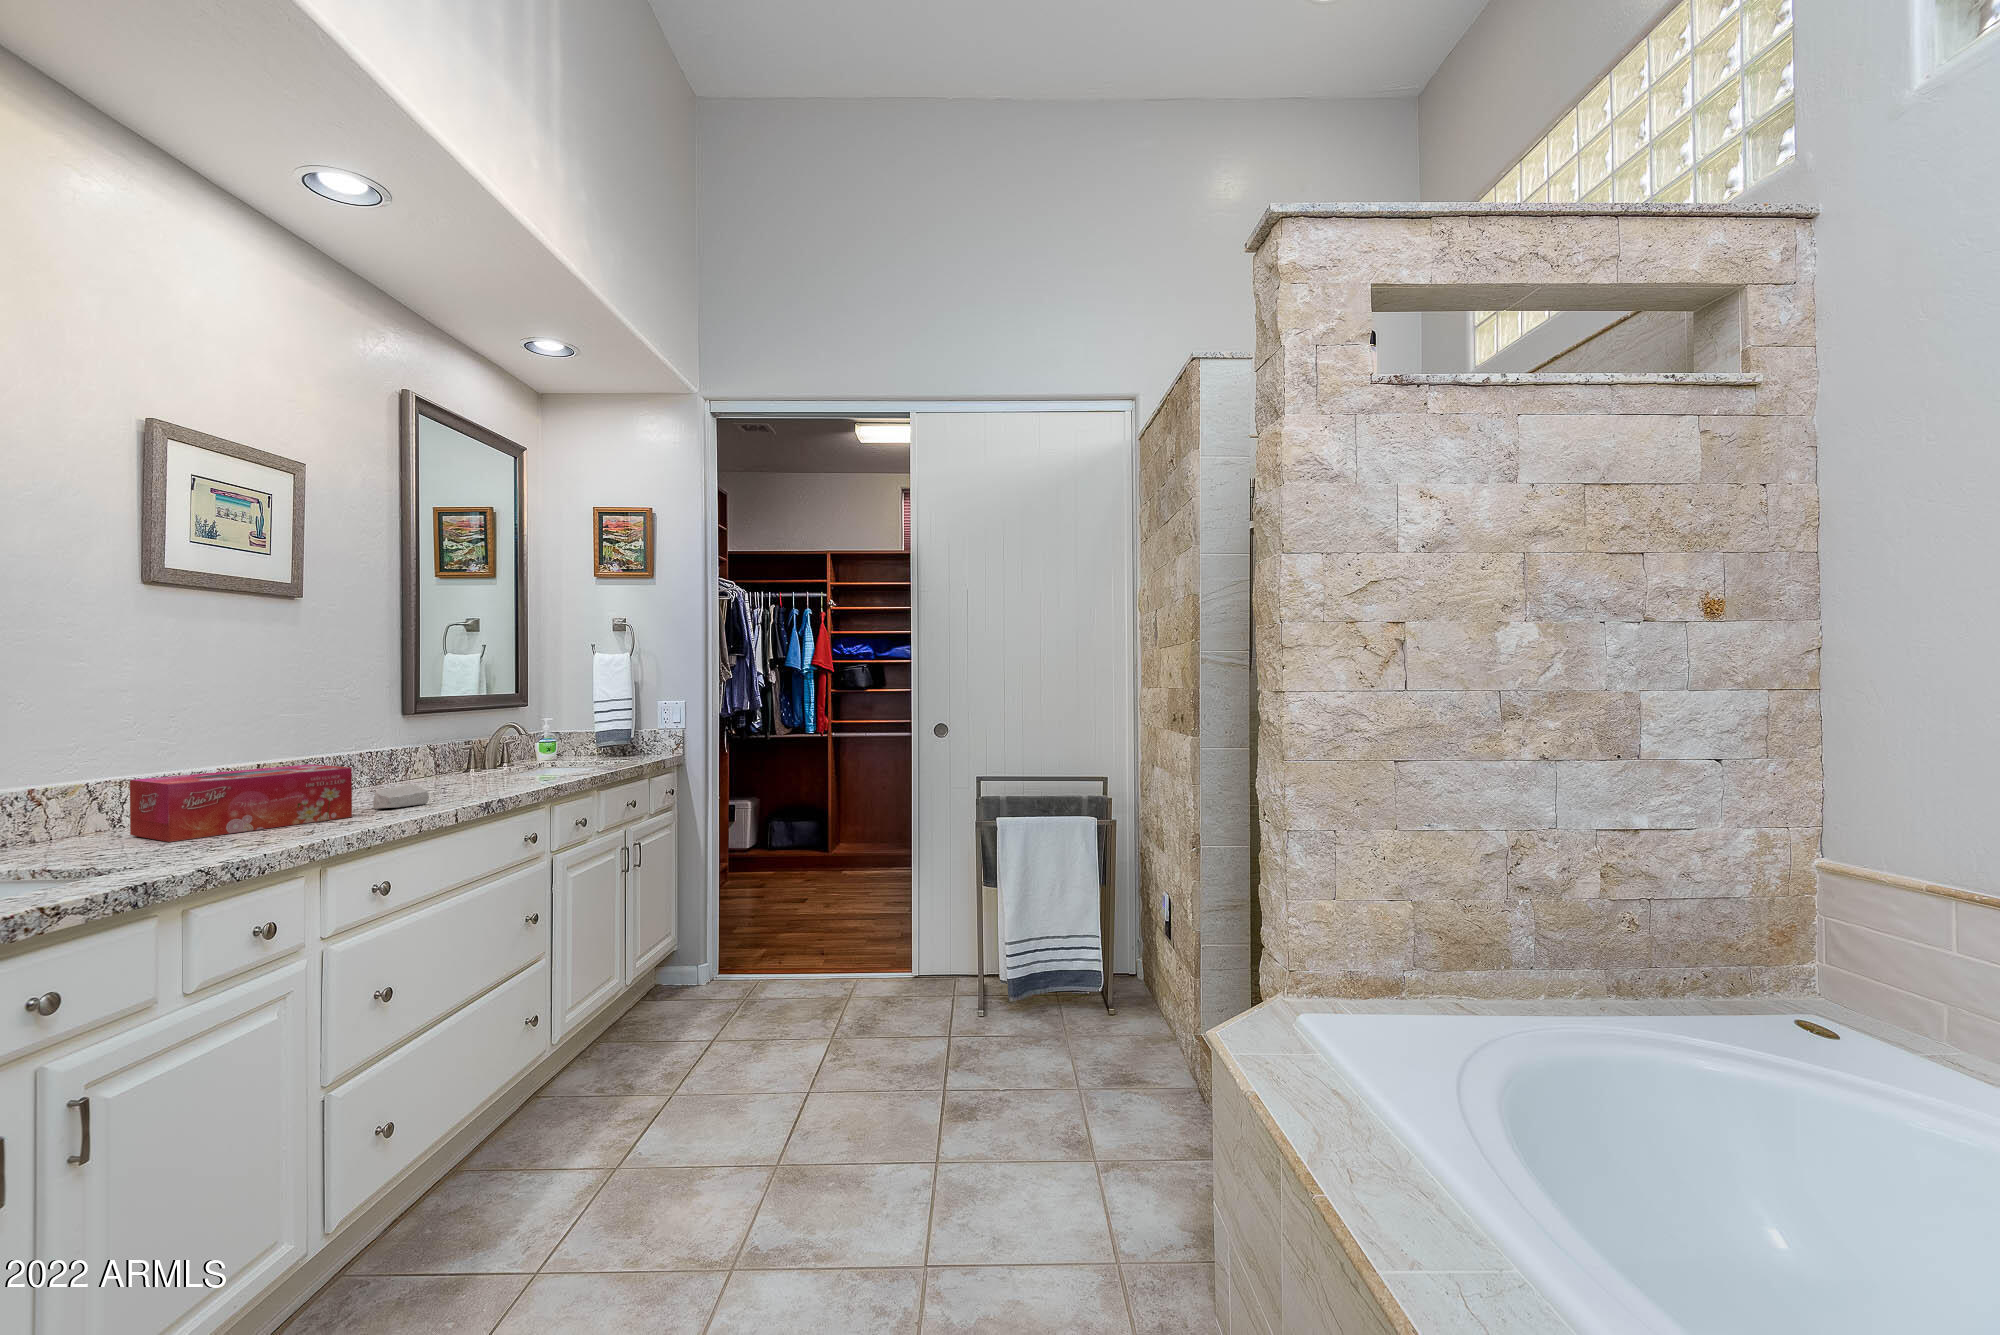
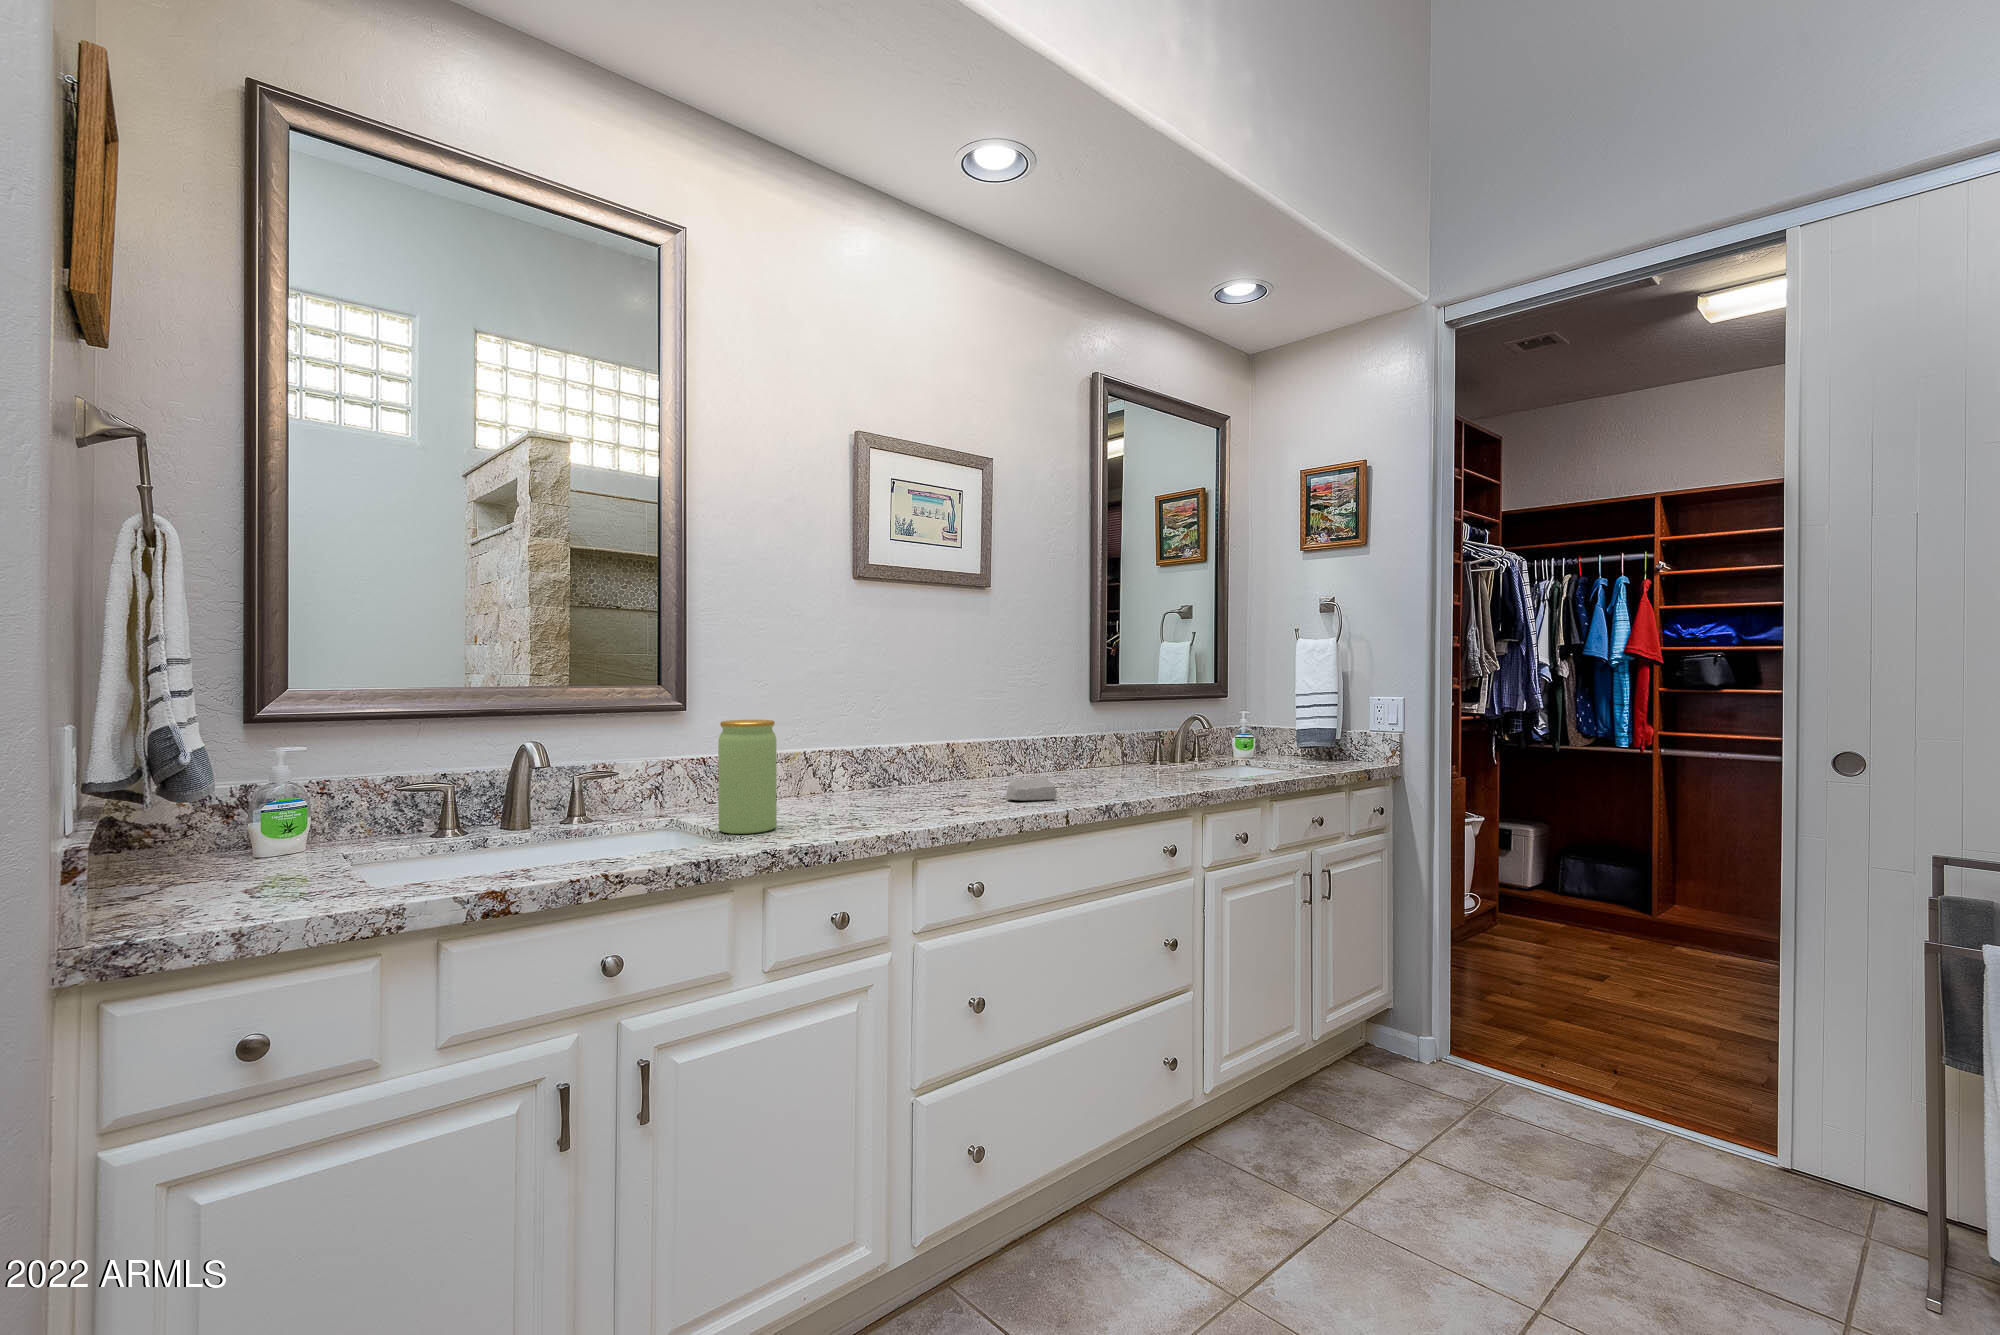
jar: none [64,743,150,869] -> present [718,720,777,834]
tissue box: present [130,764,352,842] -> none [823,748,976,812]

